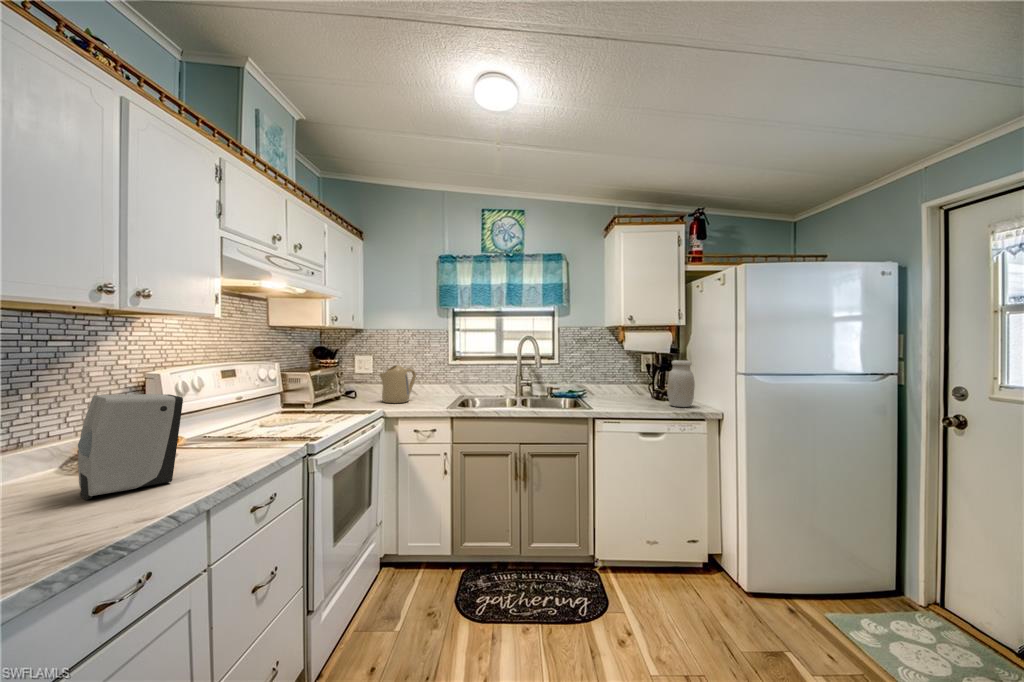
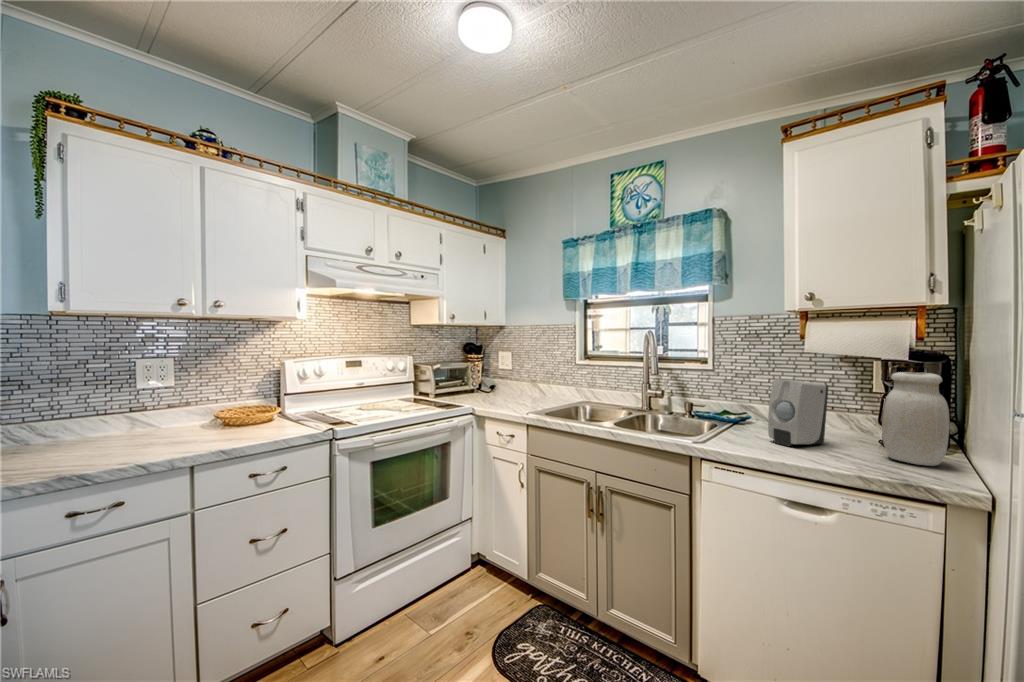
kettle: present [380,365,416,403] -> none [483,364,523,403]
soap dispenser: present [78,394,183,500] -> present [768,379,828,446]

